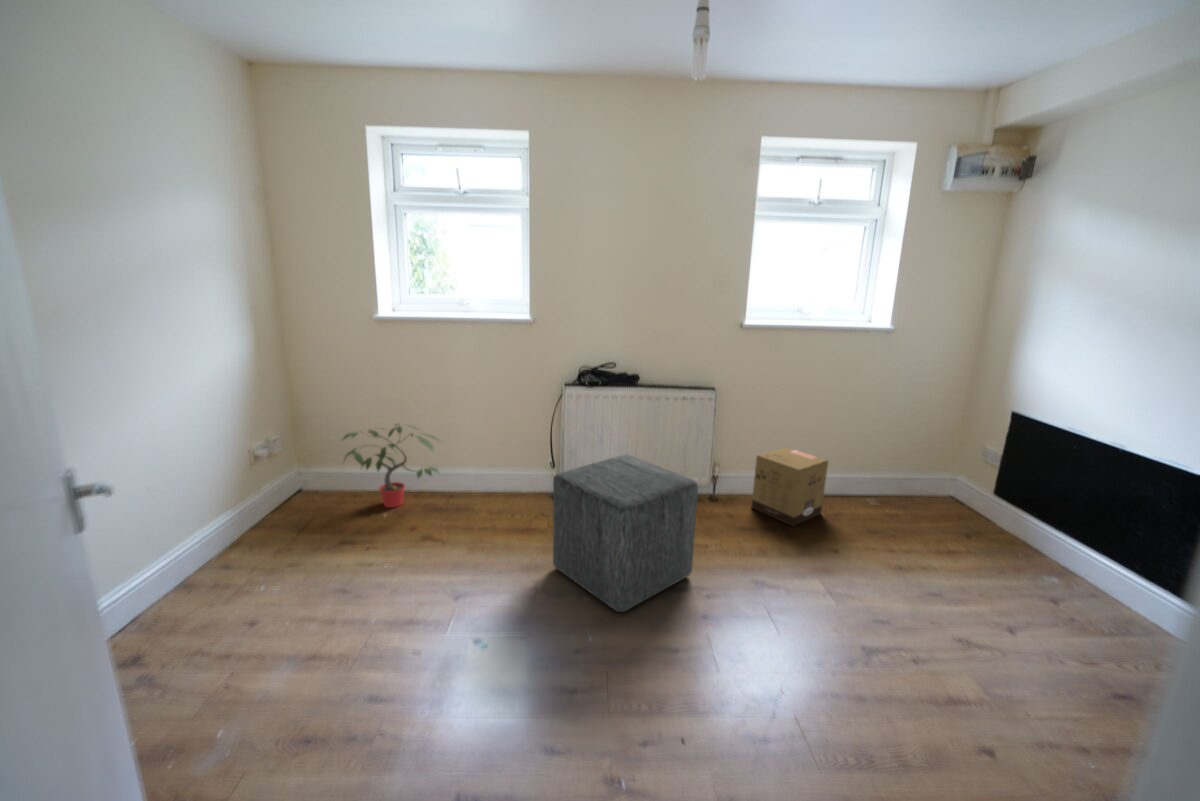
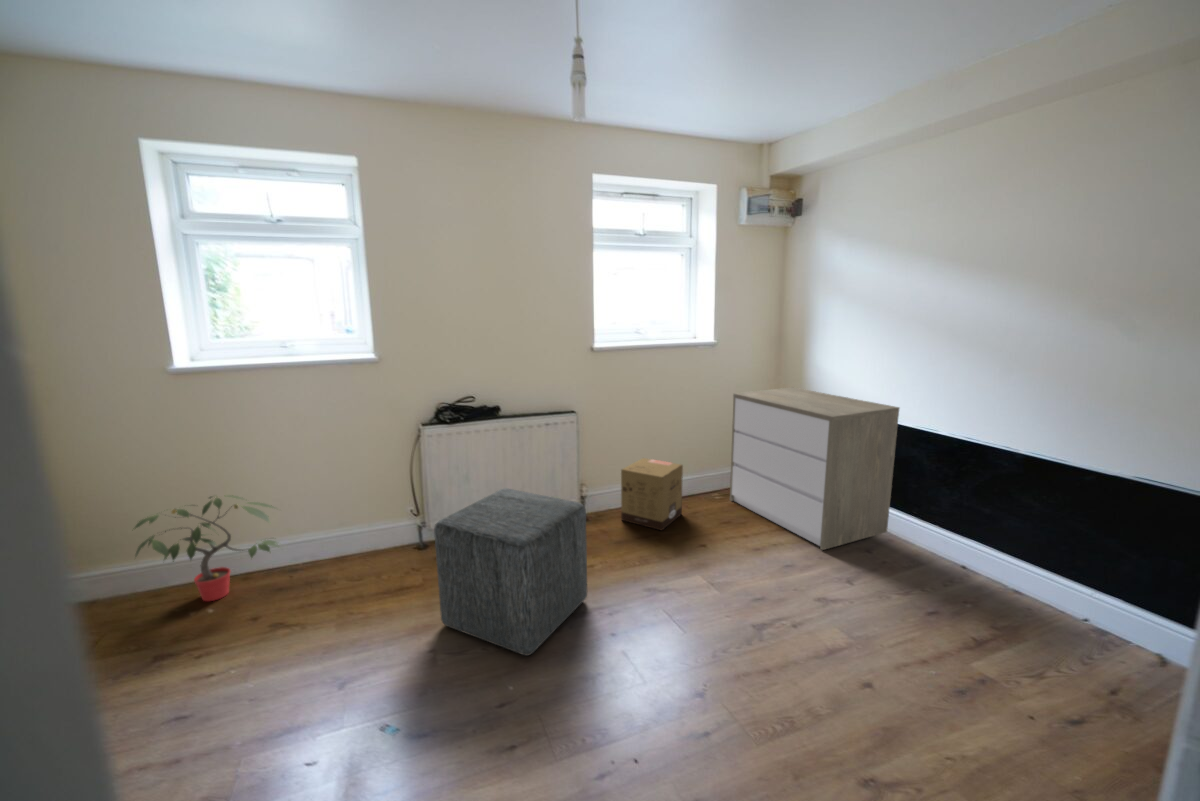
dresser: none [885,389,1136,587] -> present [730,387,899,550]

